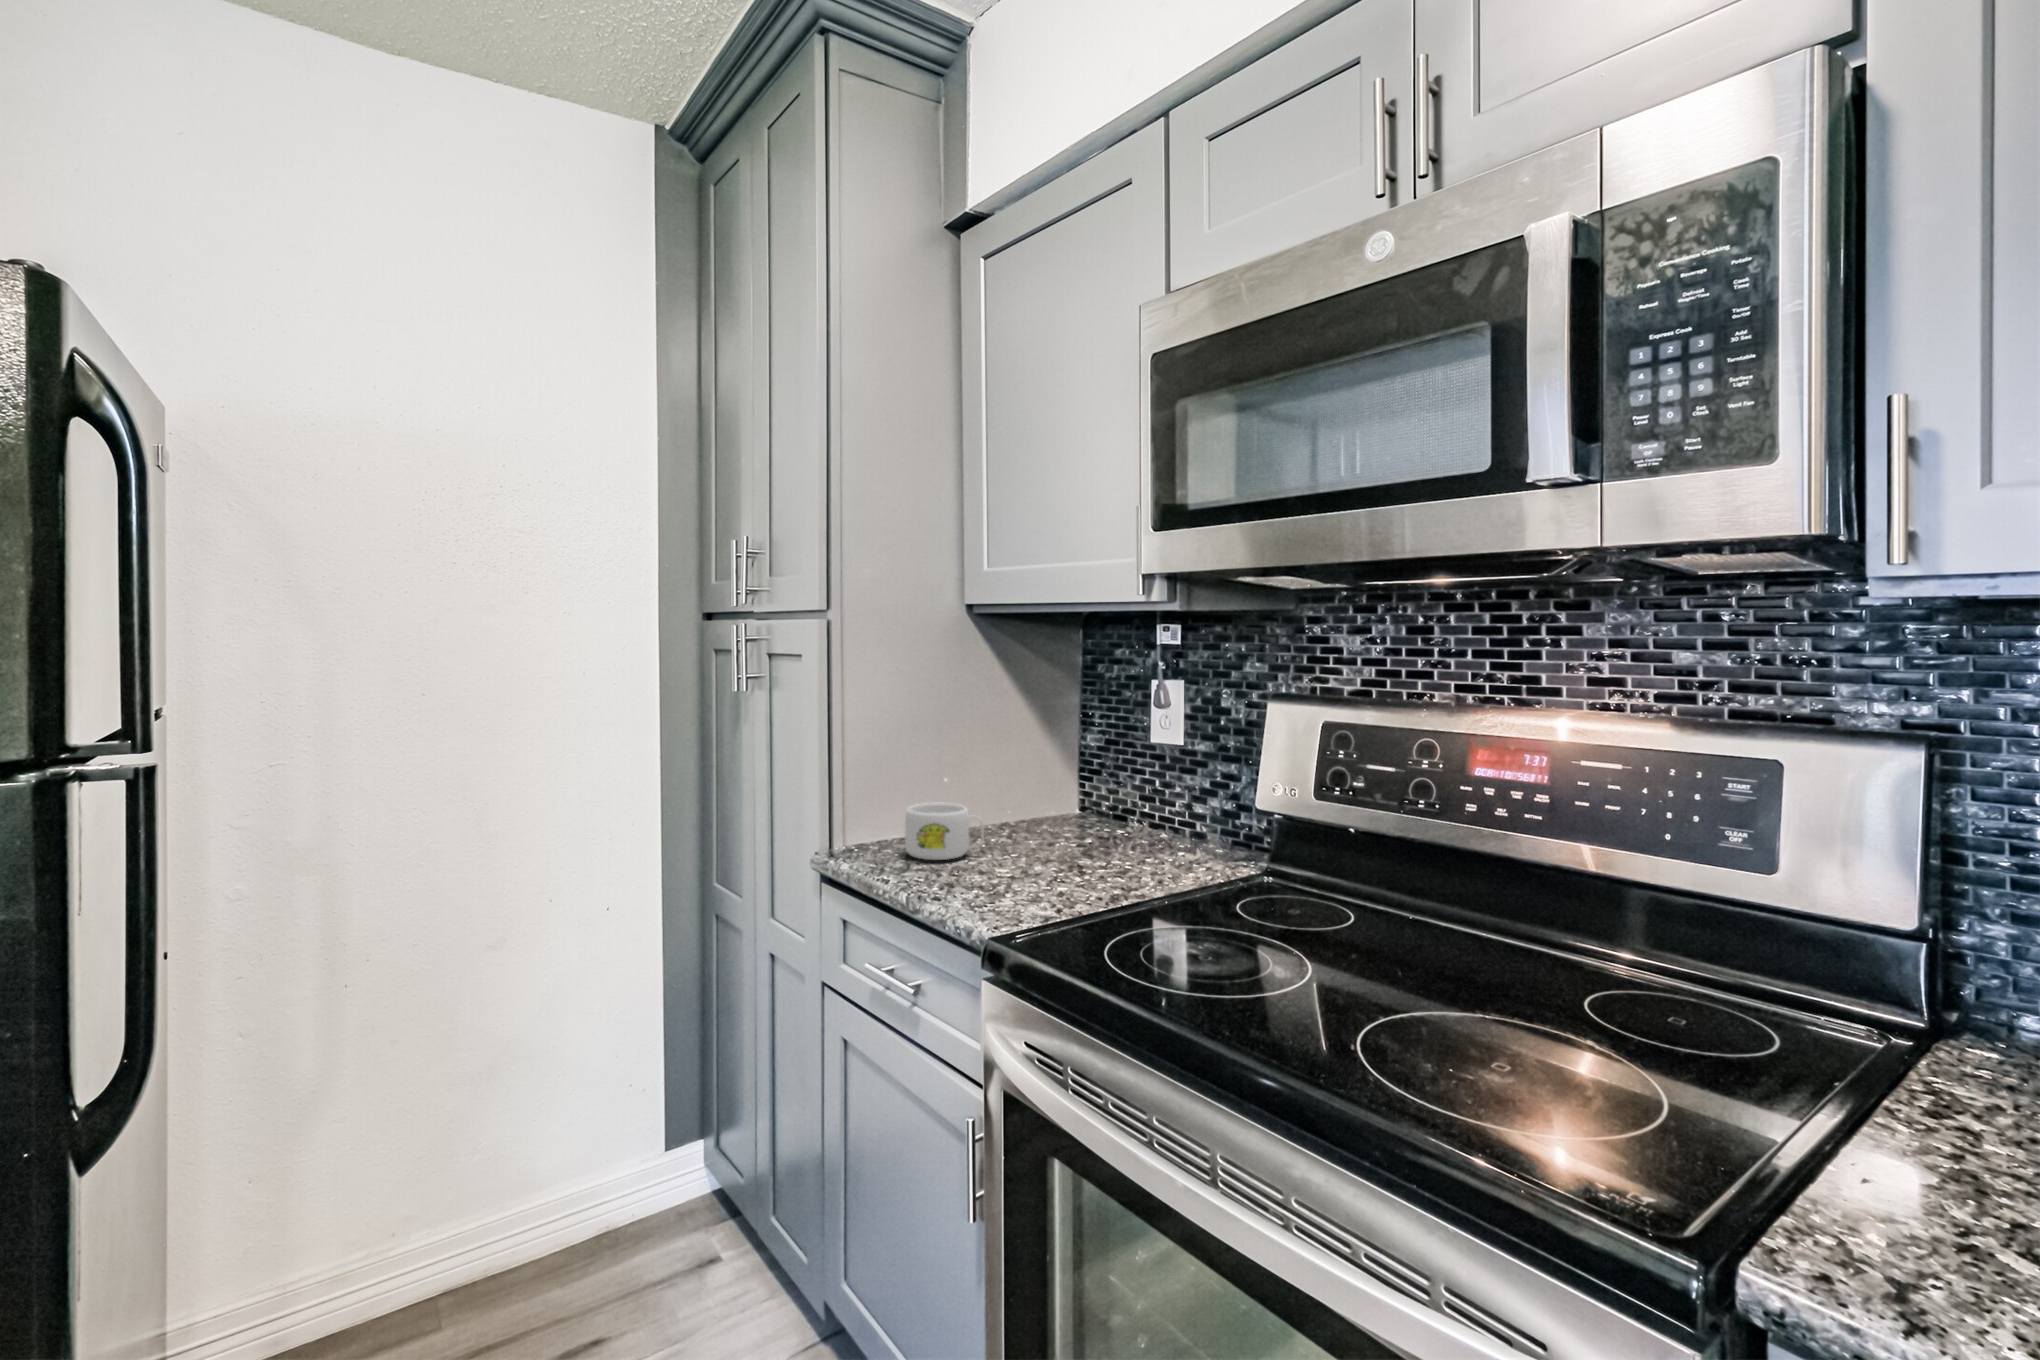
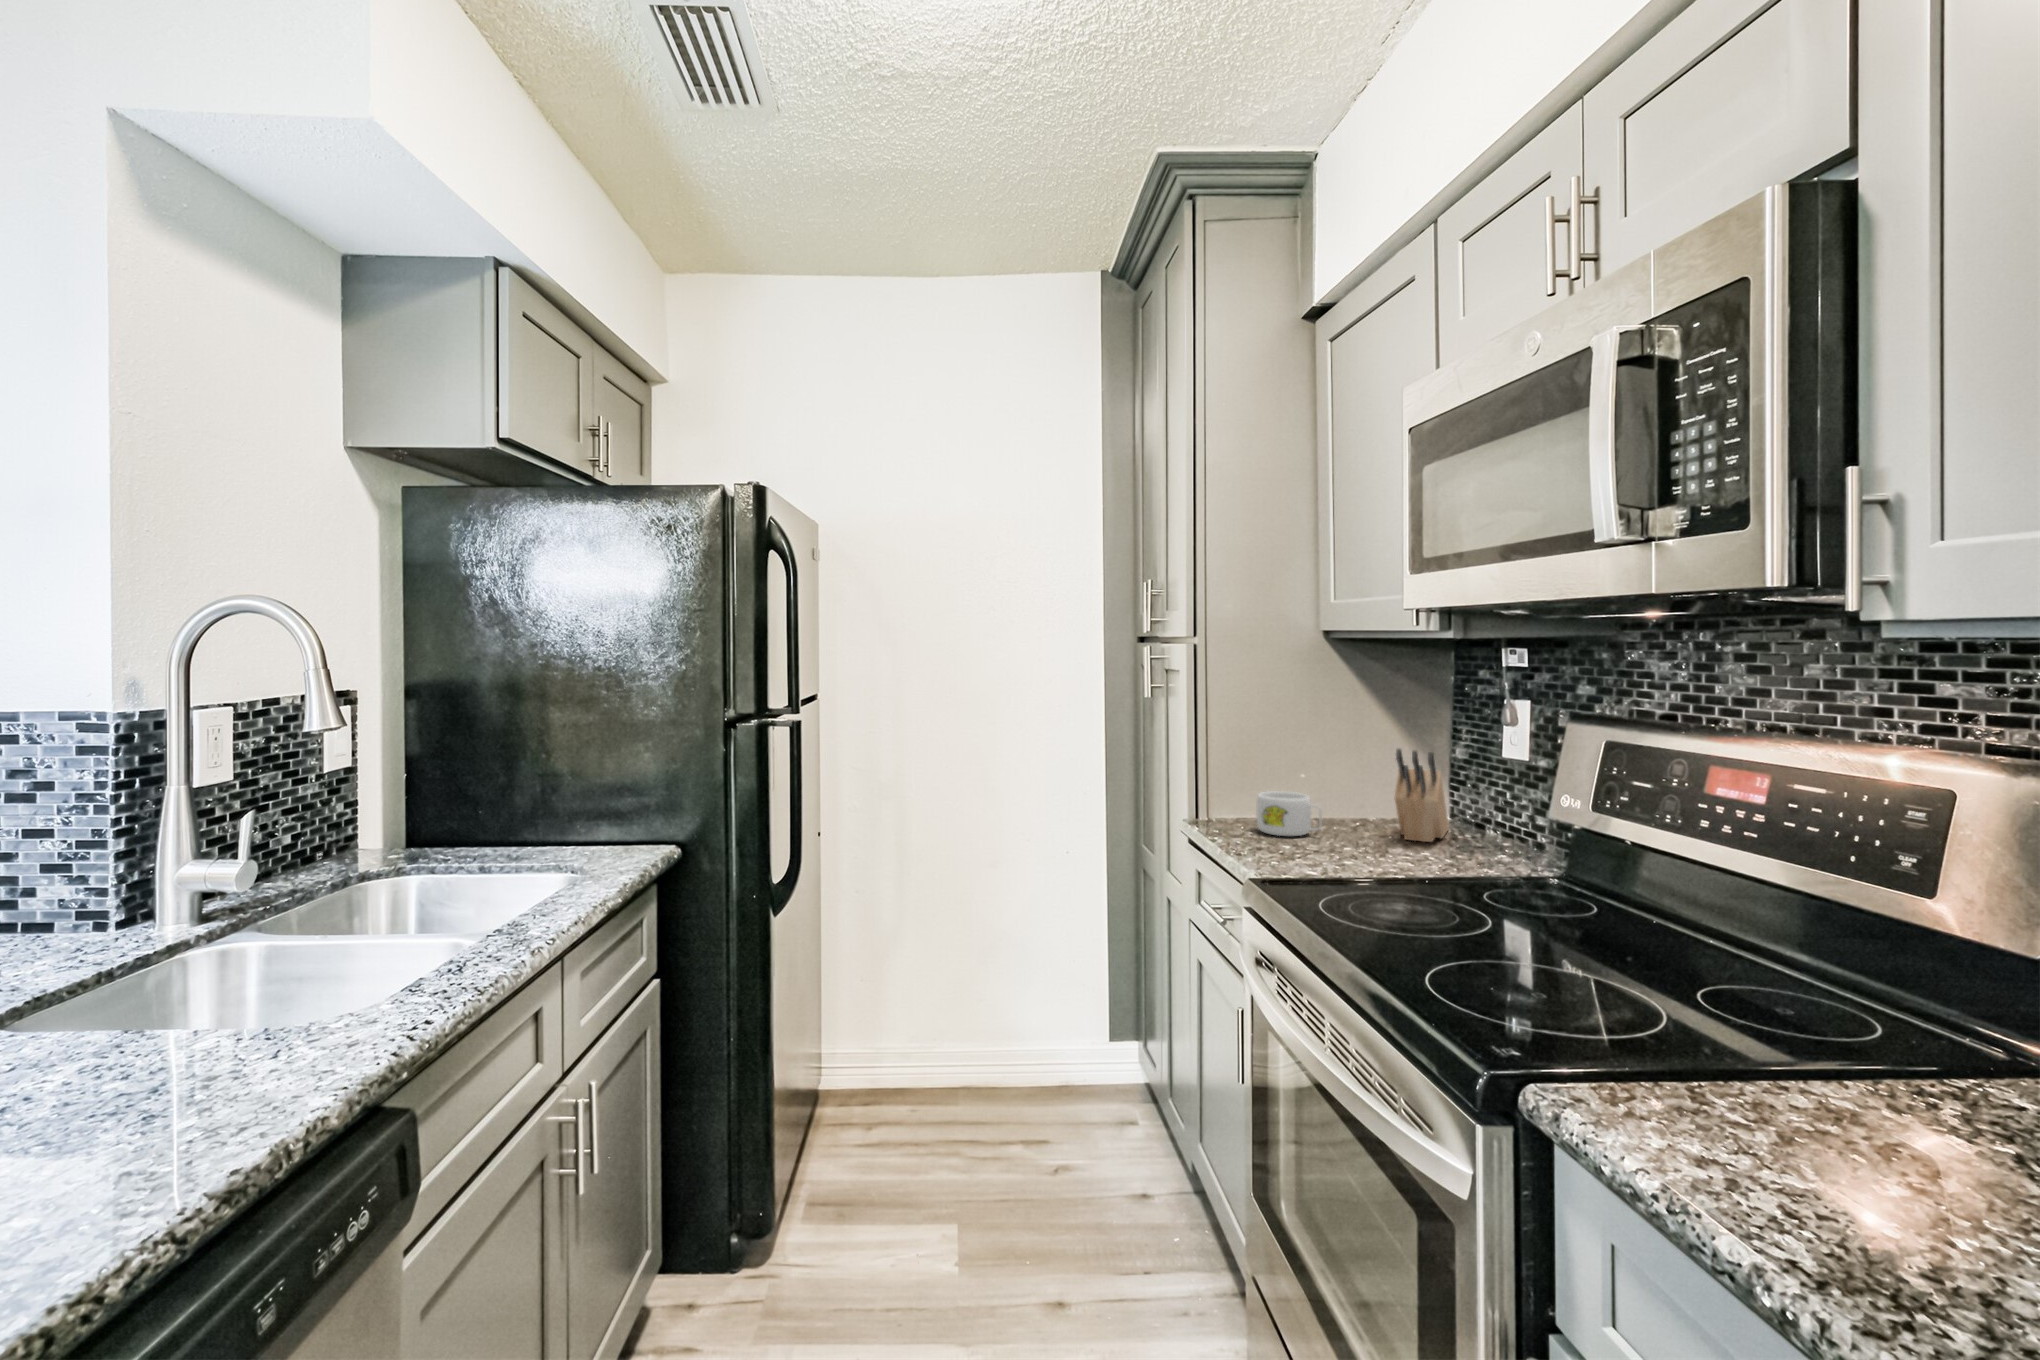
knife block: none [1048,741,1105,846] -> present [1394,749,1449,842]

